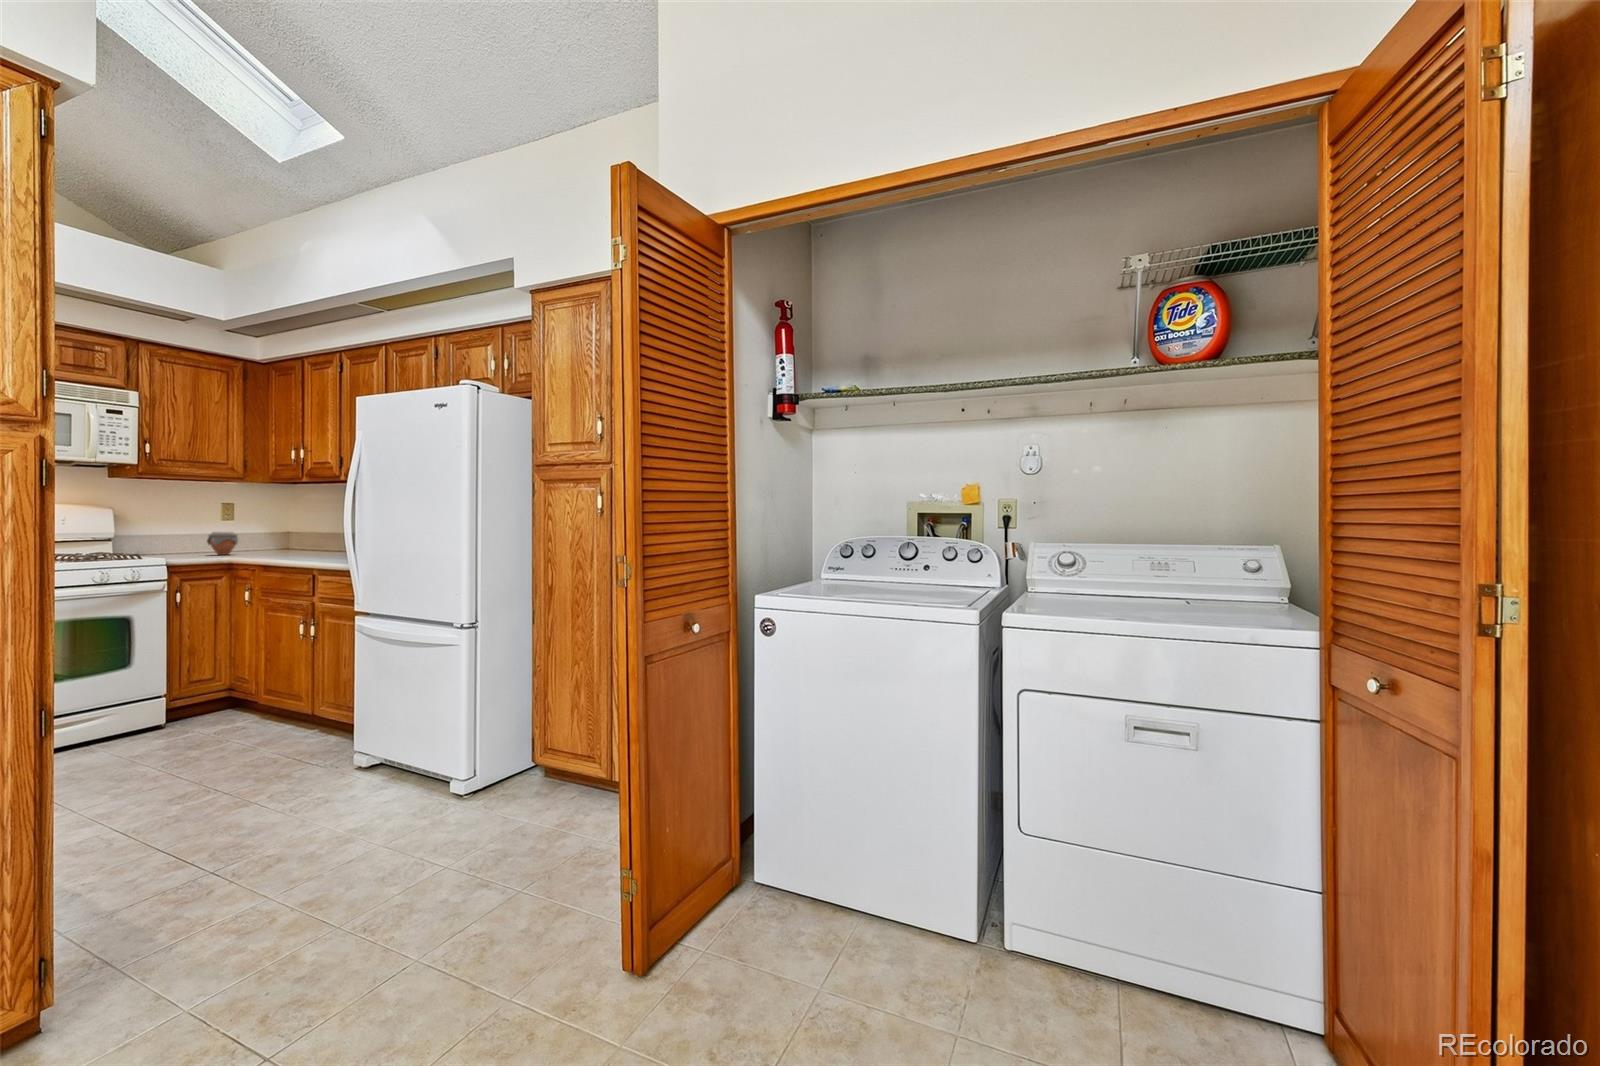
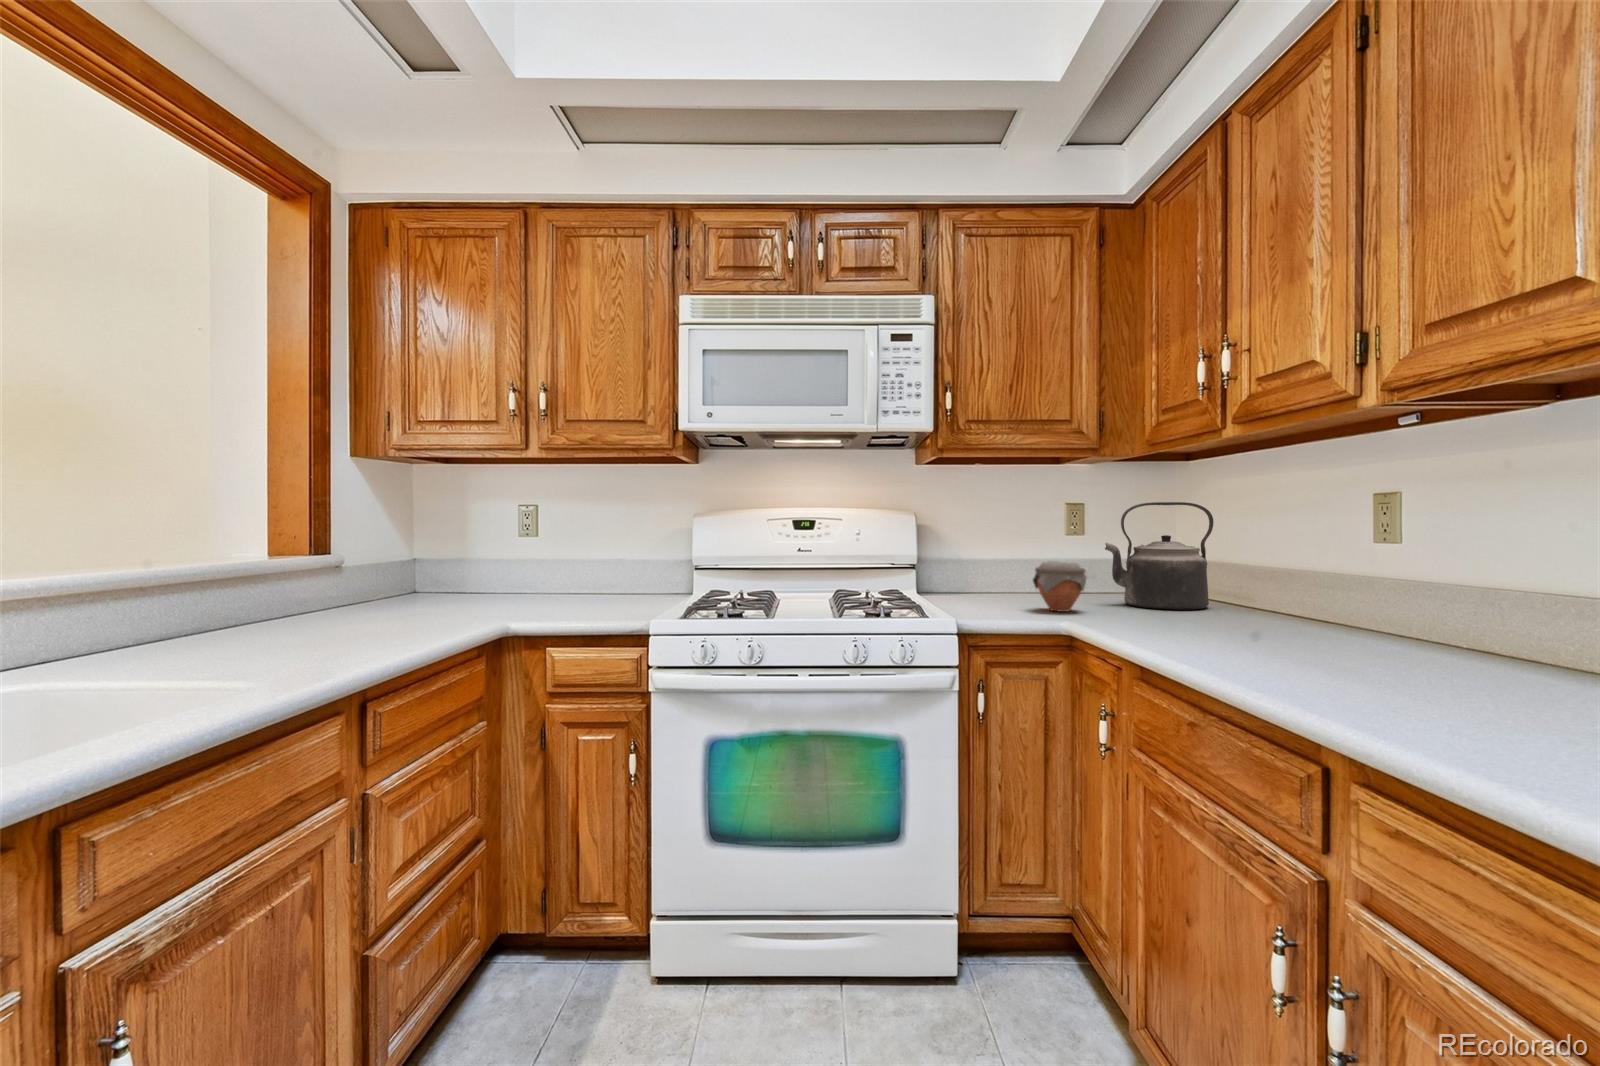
kettle: none [248,504,305,552] -> present [1105,502,1213,610]

